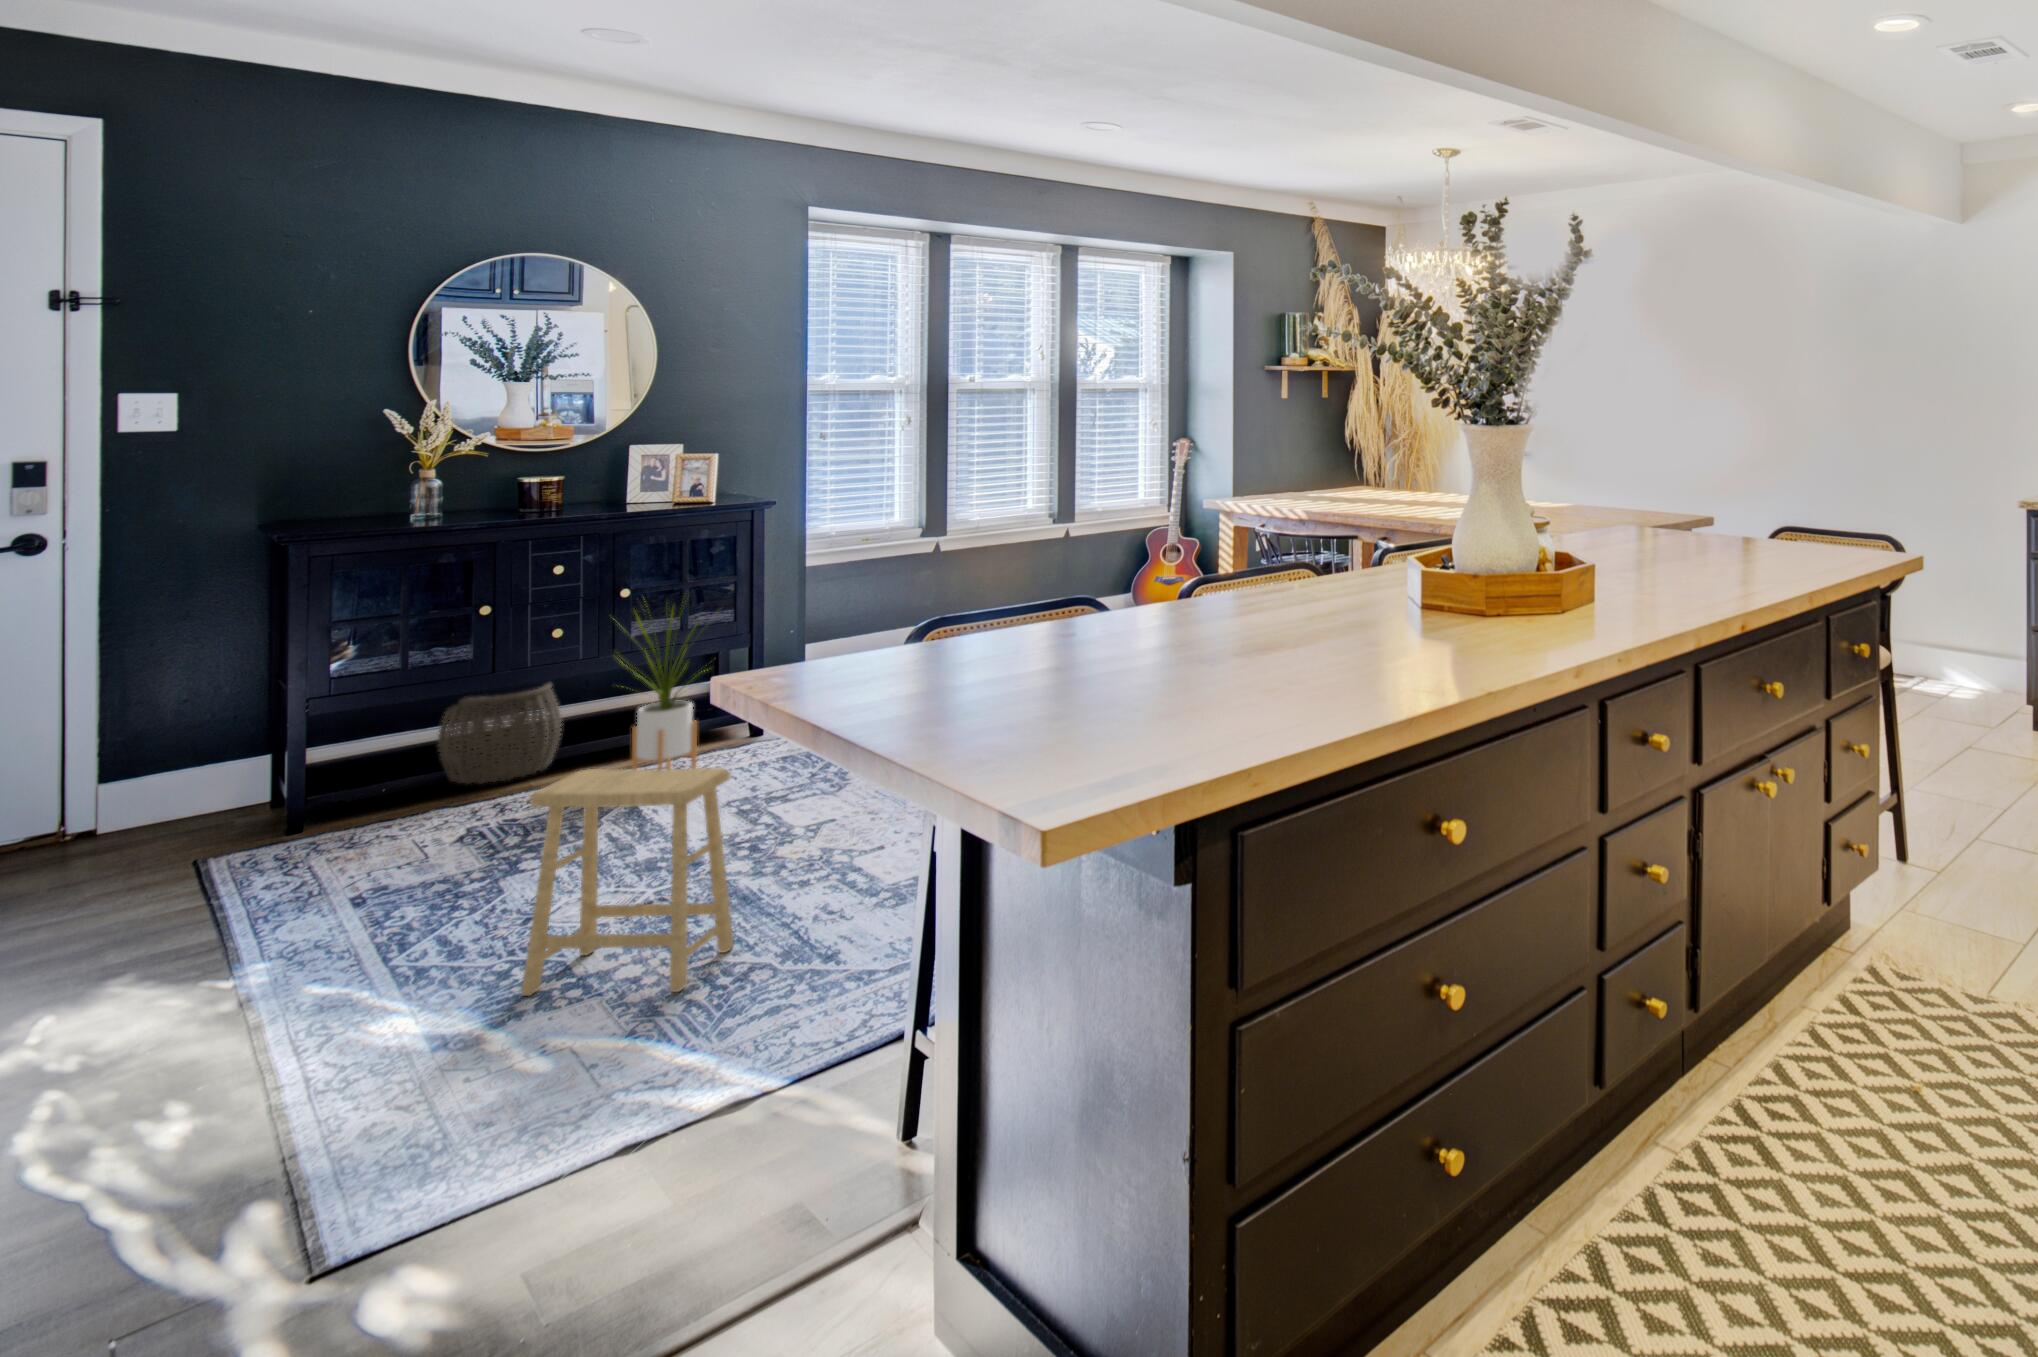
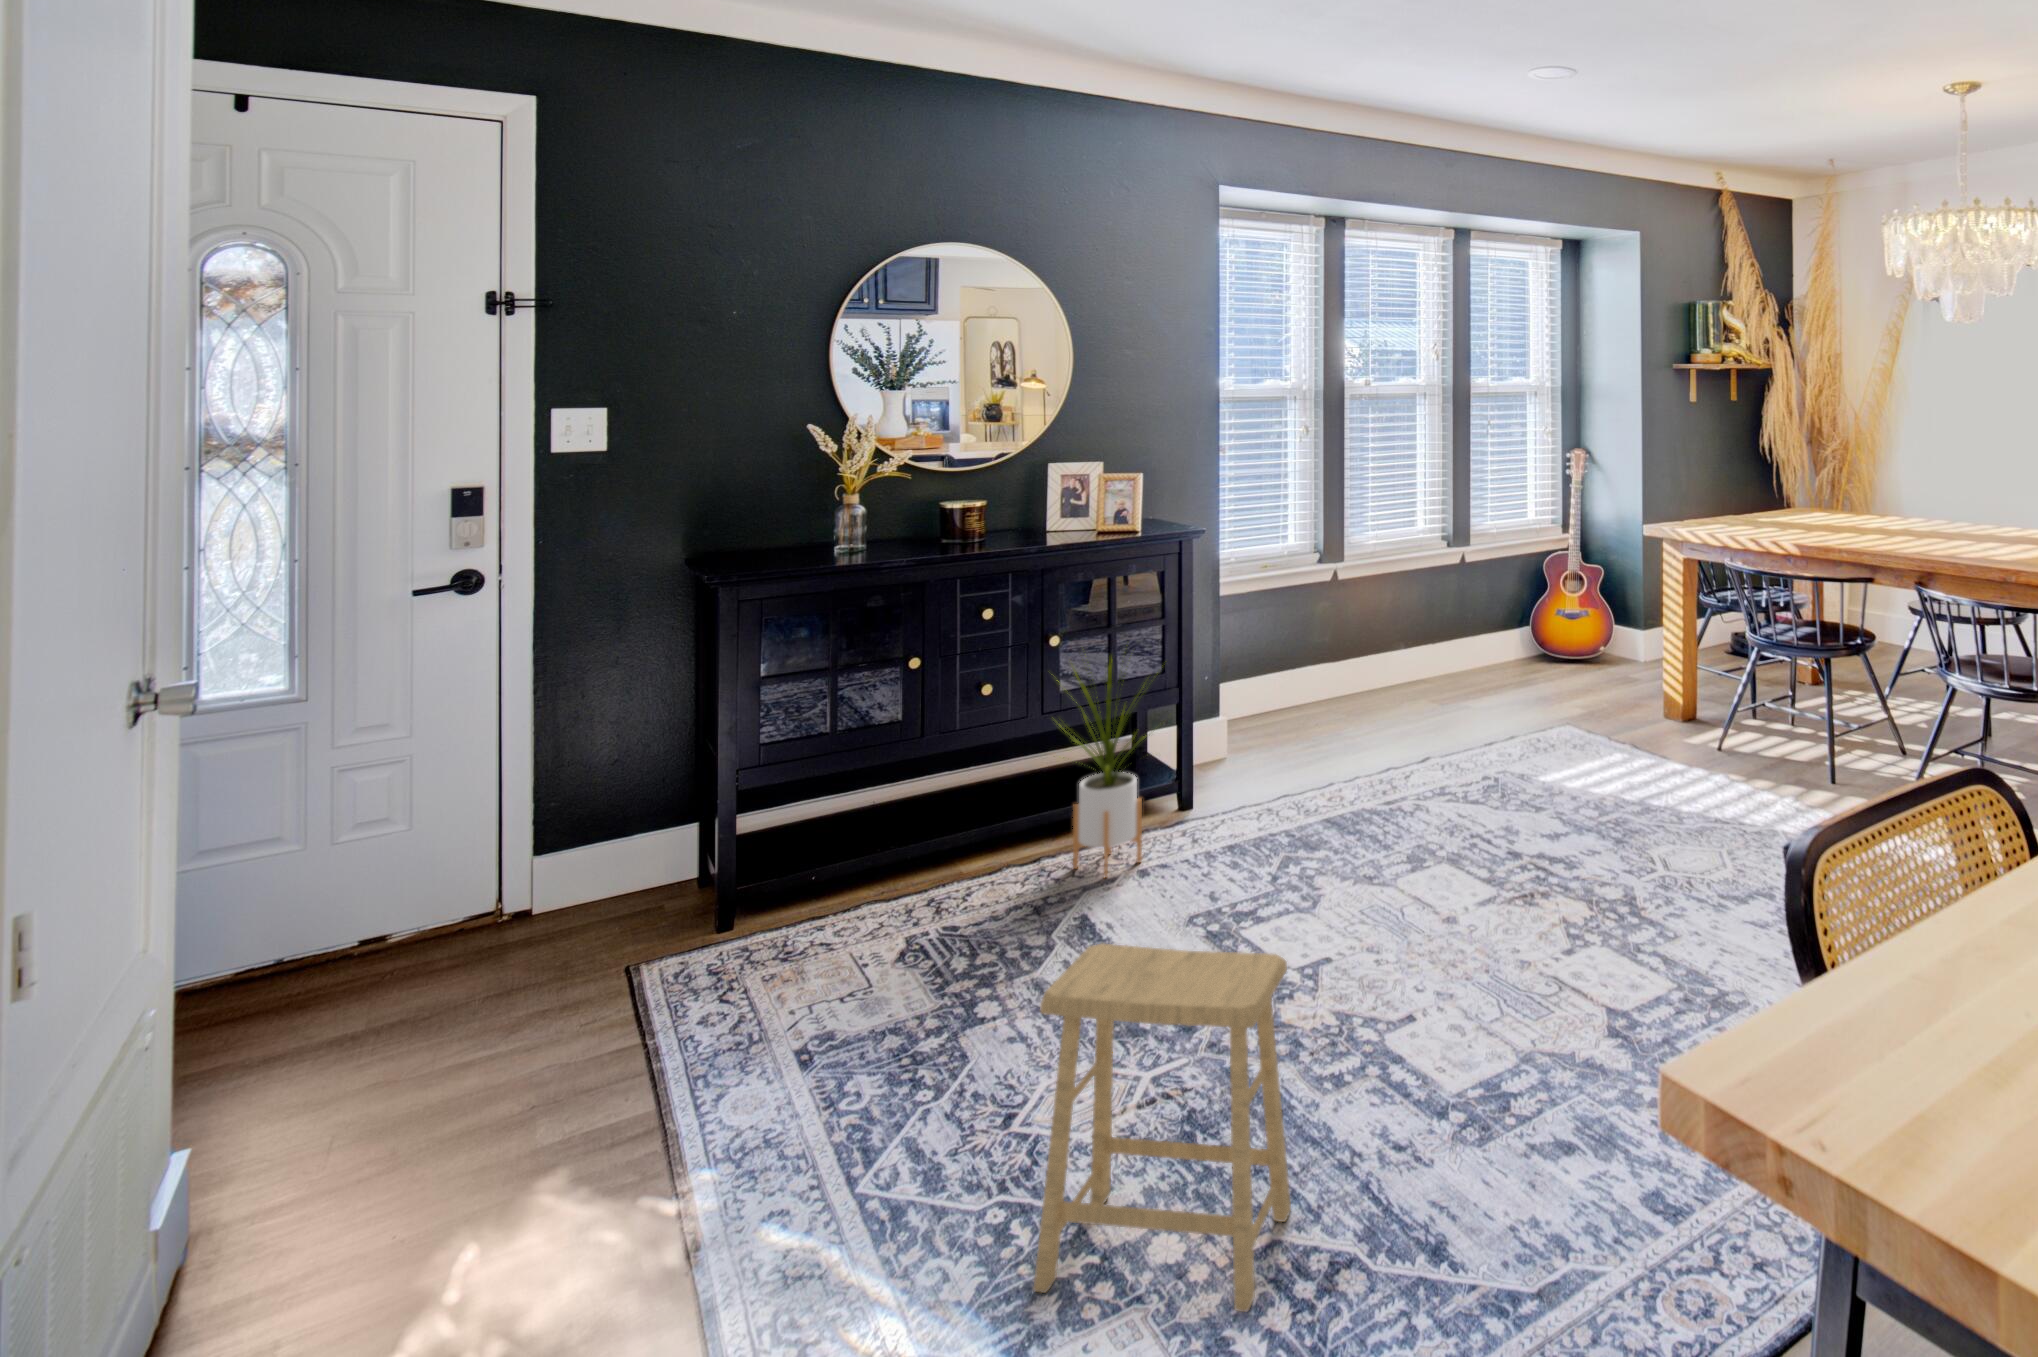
woven basket: present [438,684,562,784] -> none [866,735,993,864]

